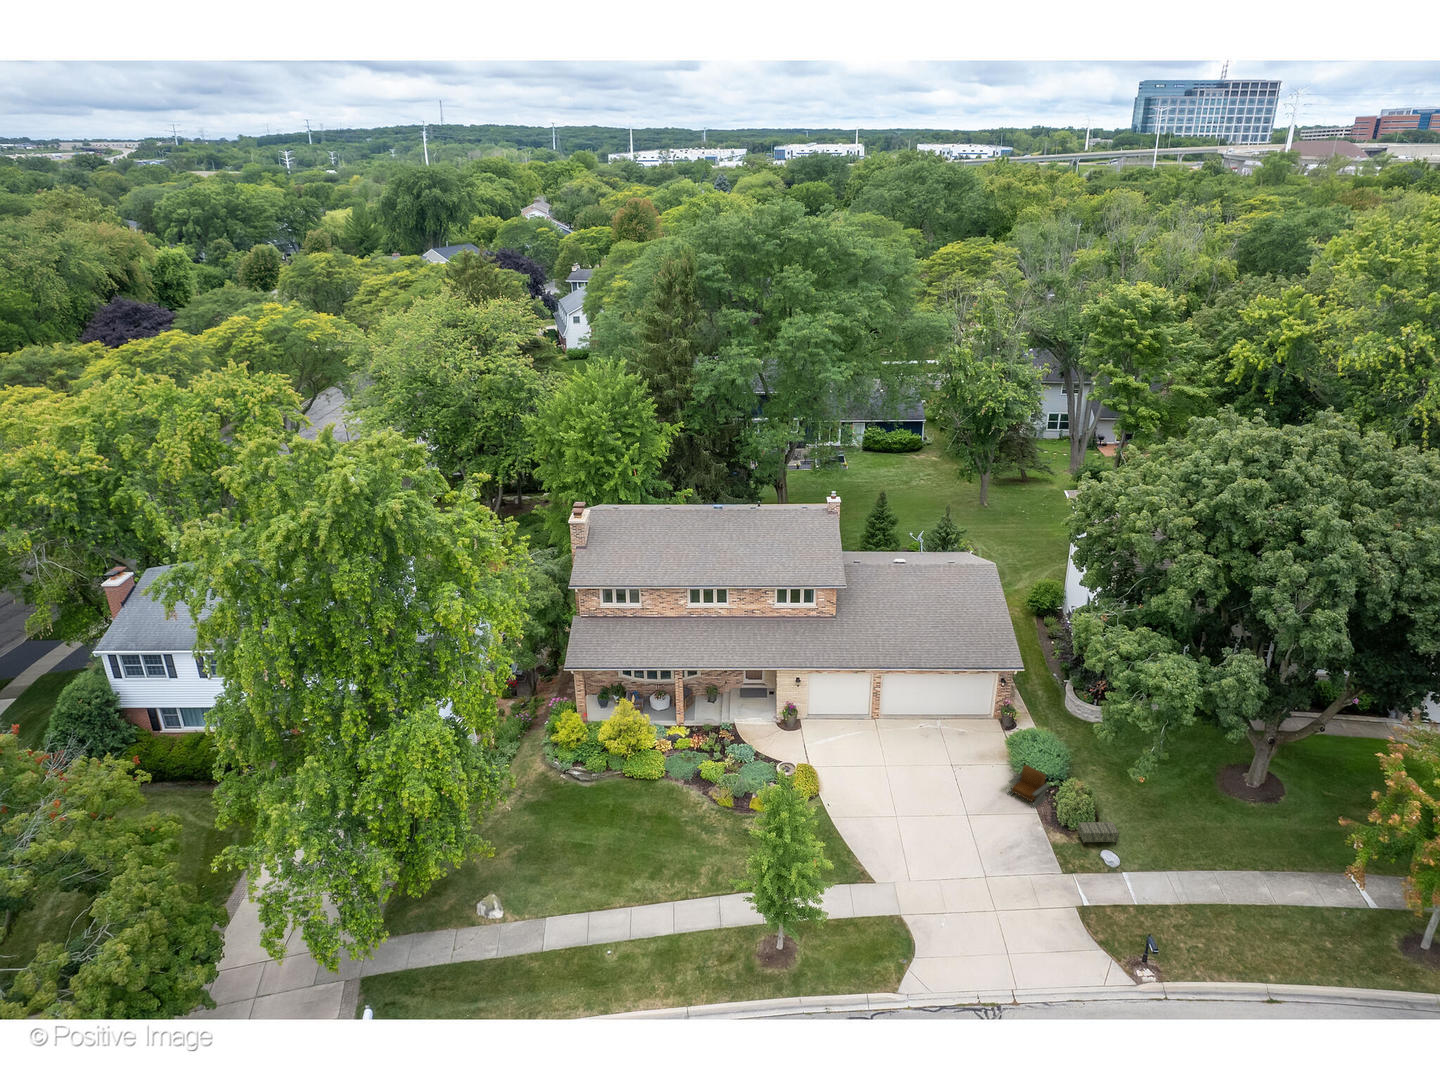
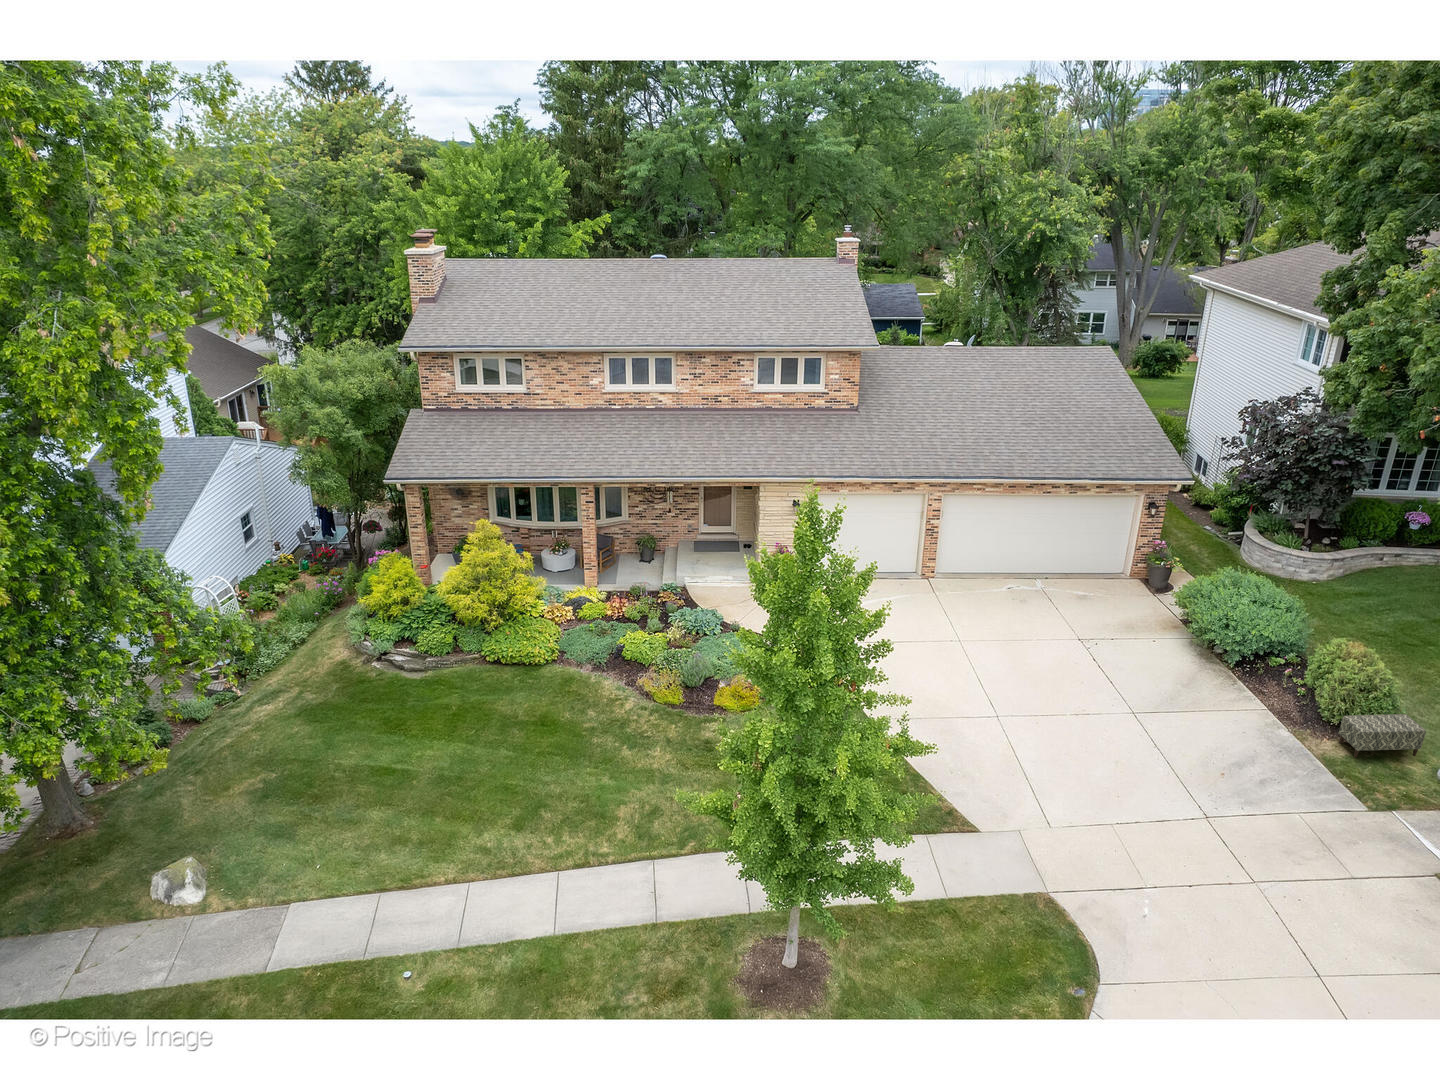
lounge chair: present [1008,765,1049,808] -> none [1185,626,1265,701]

